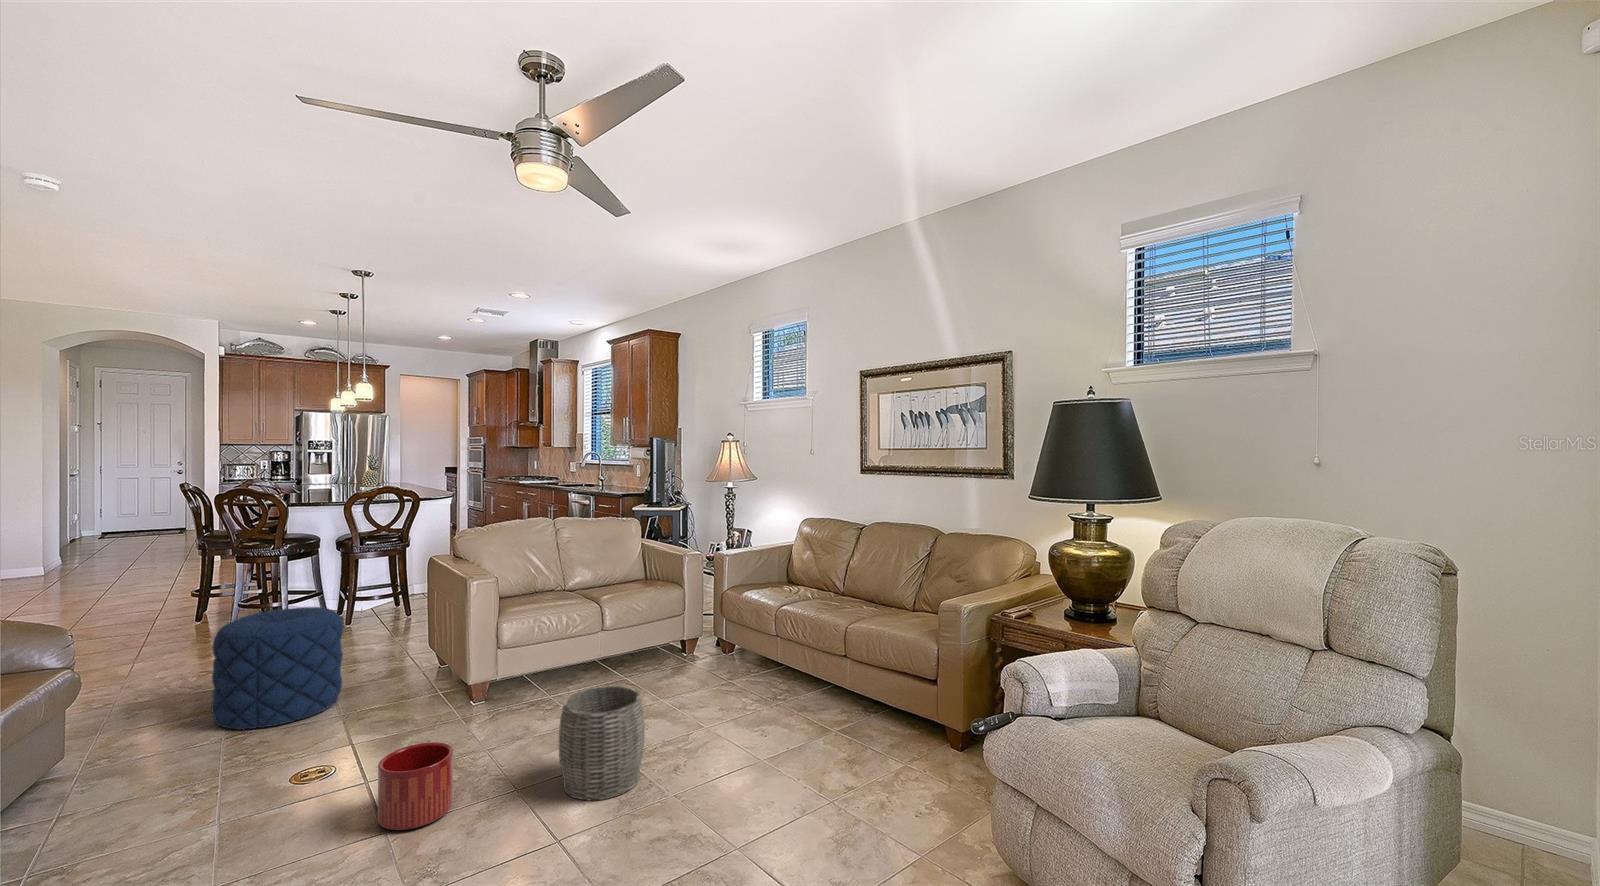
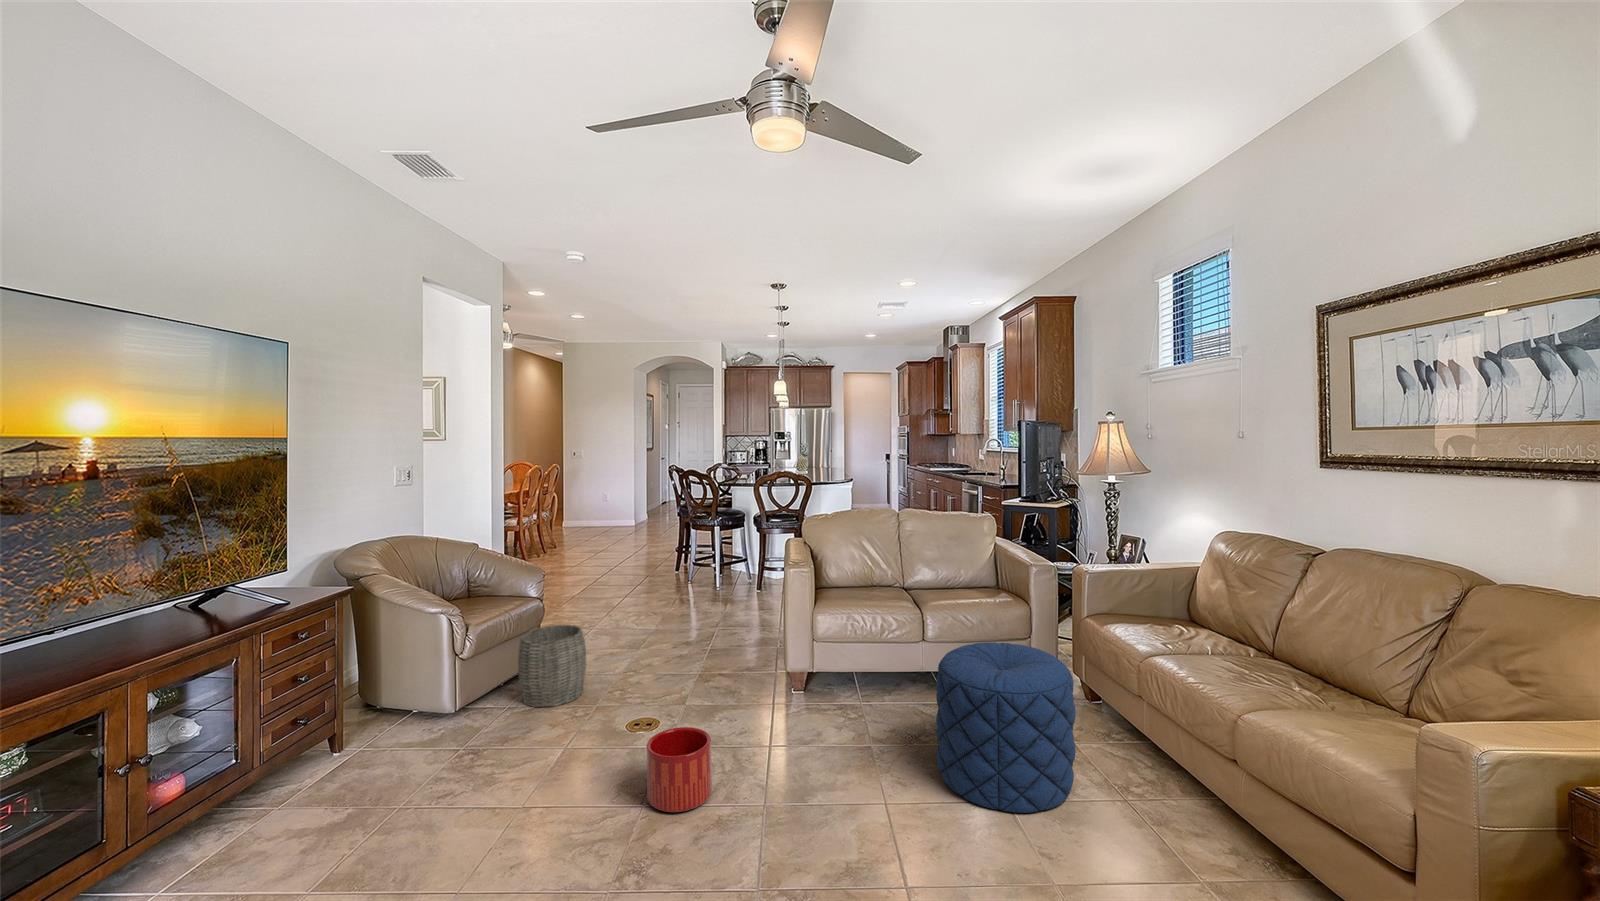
pouf: present [211,607,343,730] -> present [936,642,1076,813]
woven basket: present [559,686,645,800] -> present [518,625,586,707]

